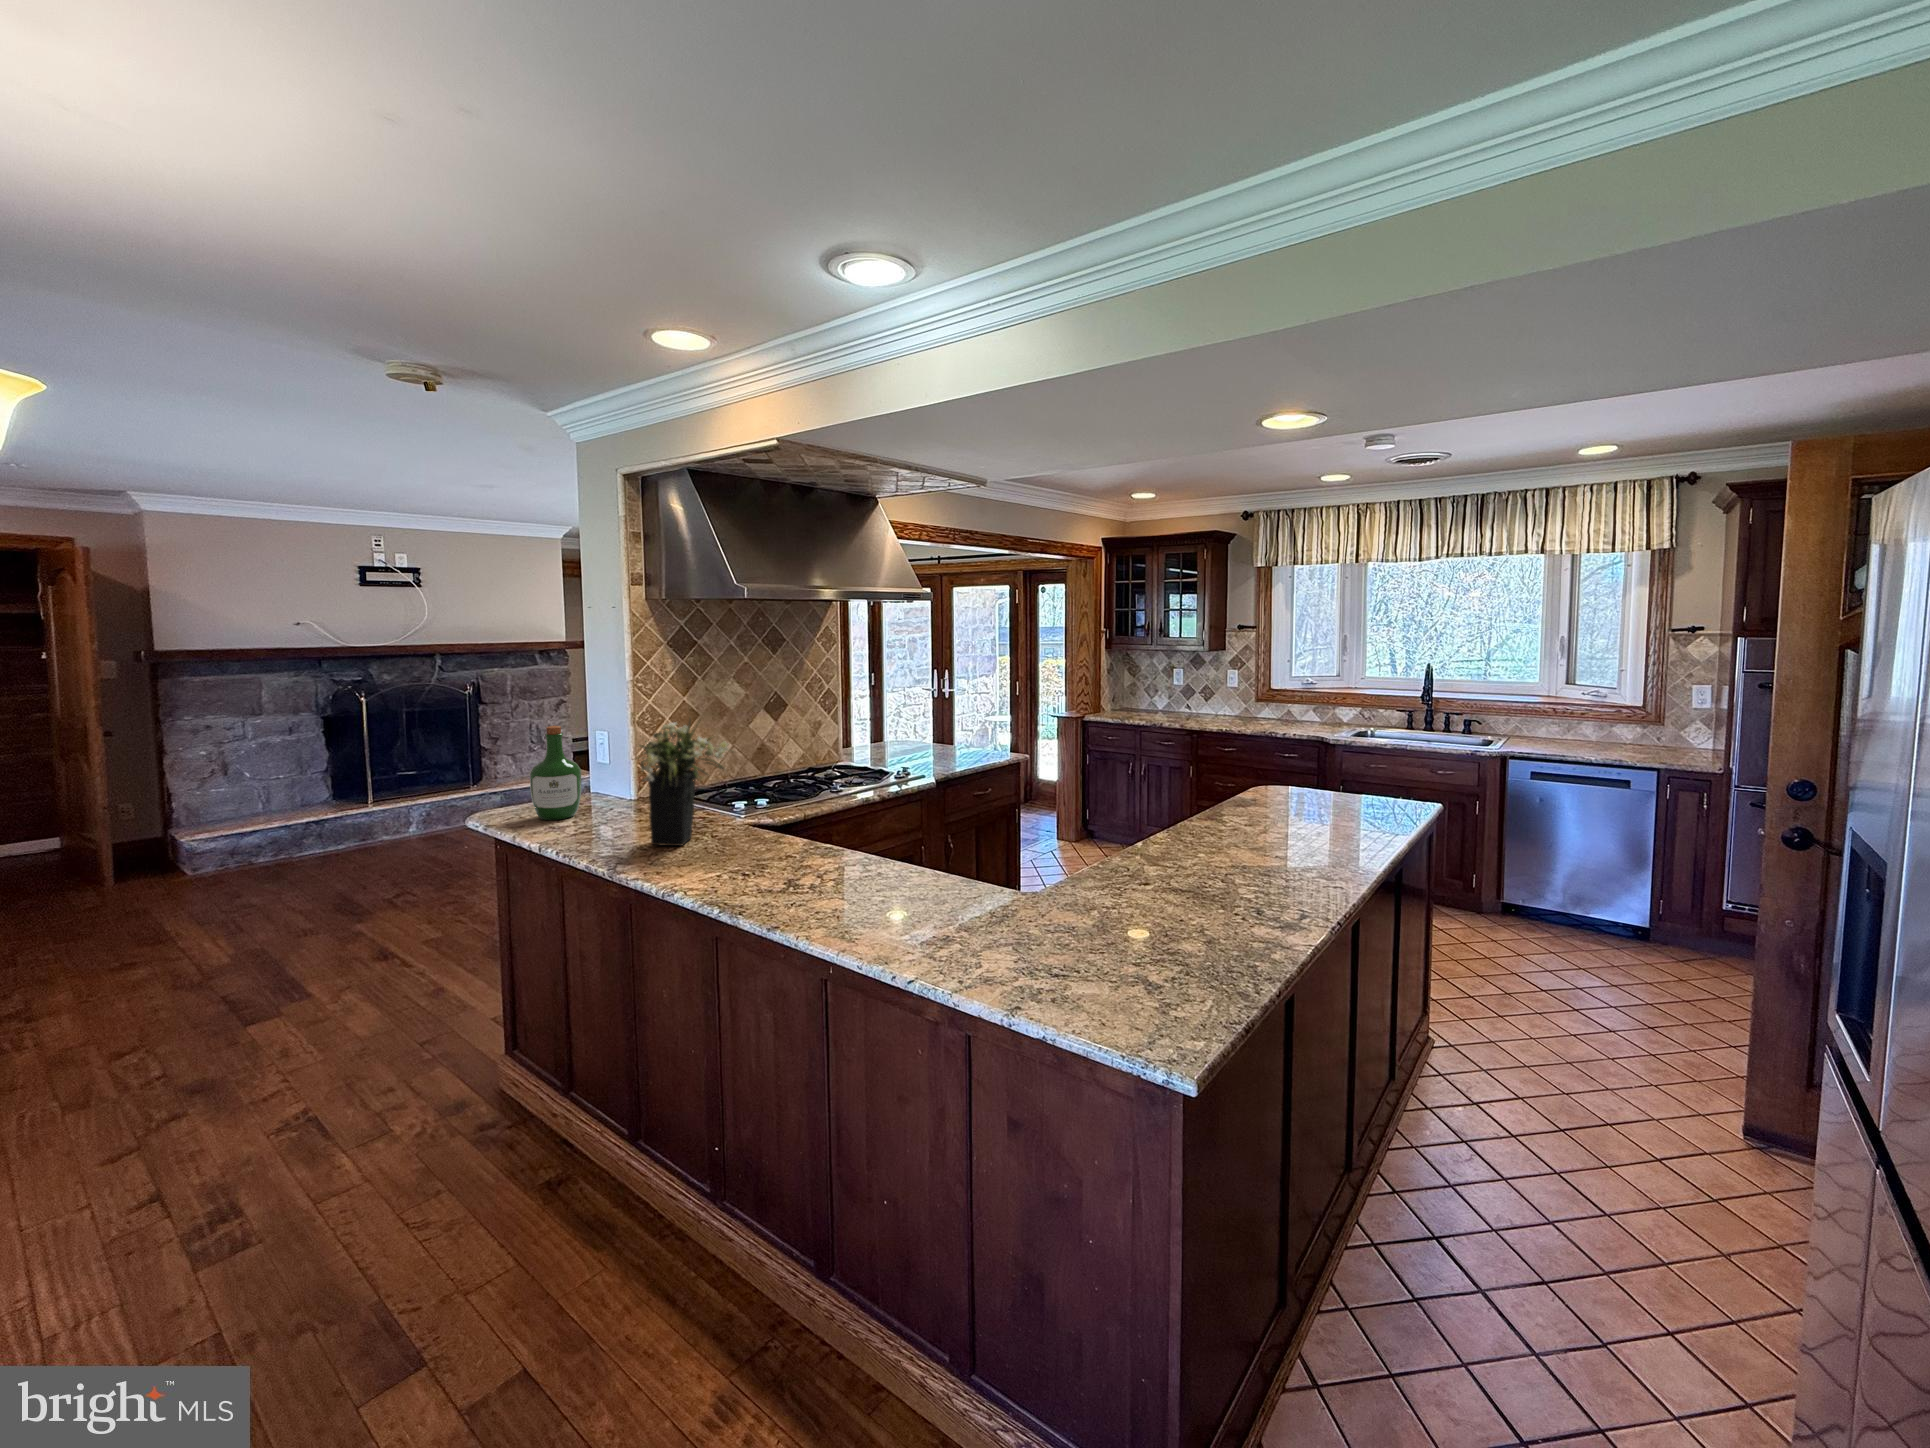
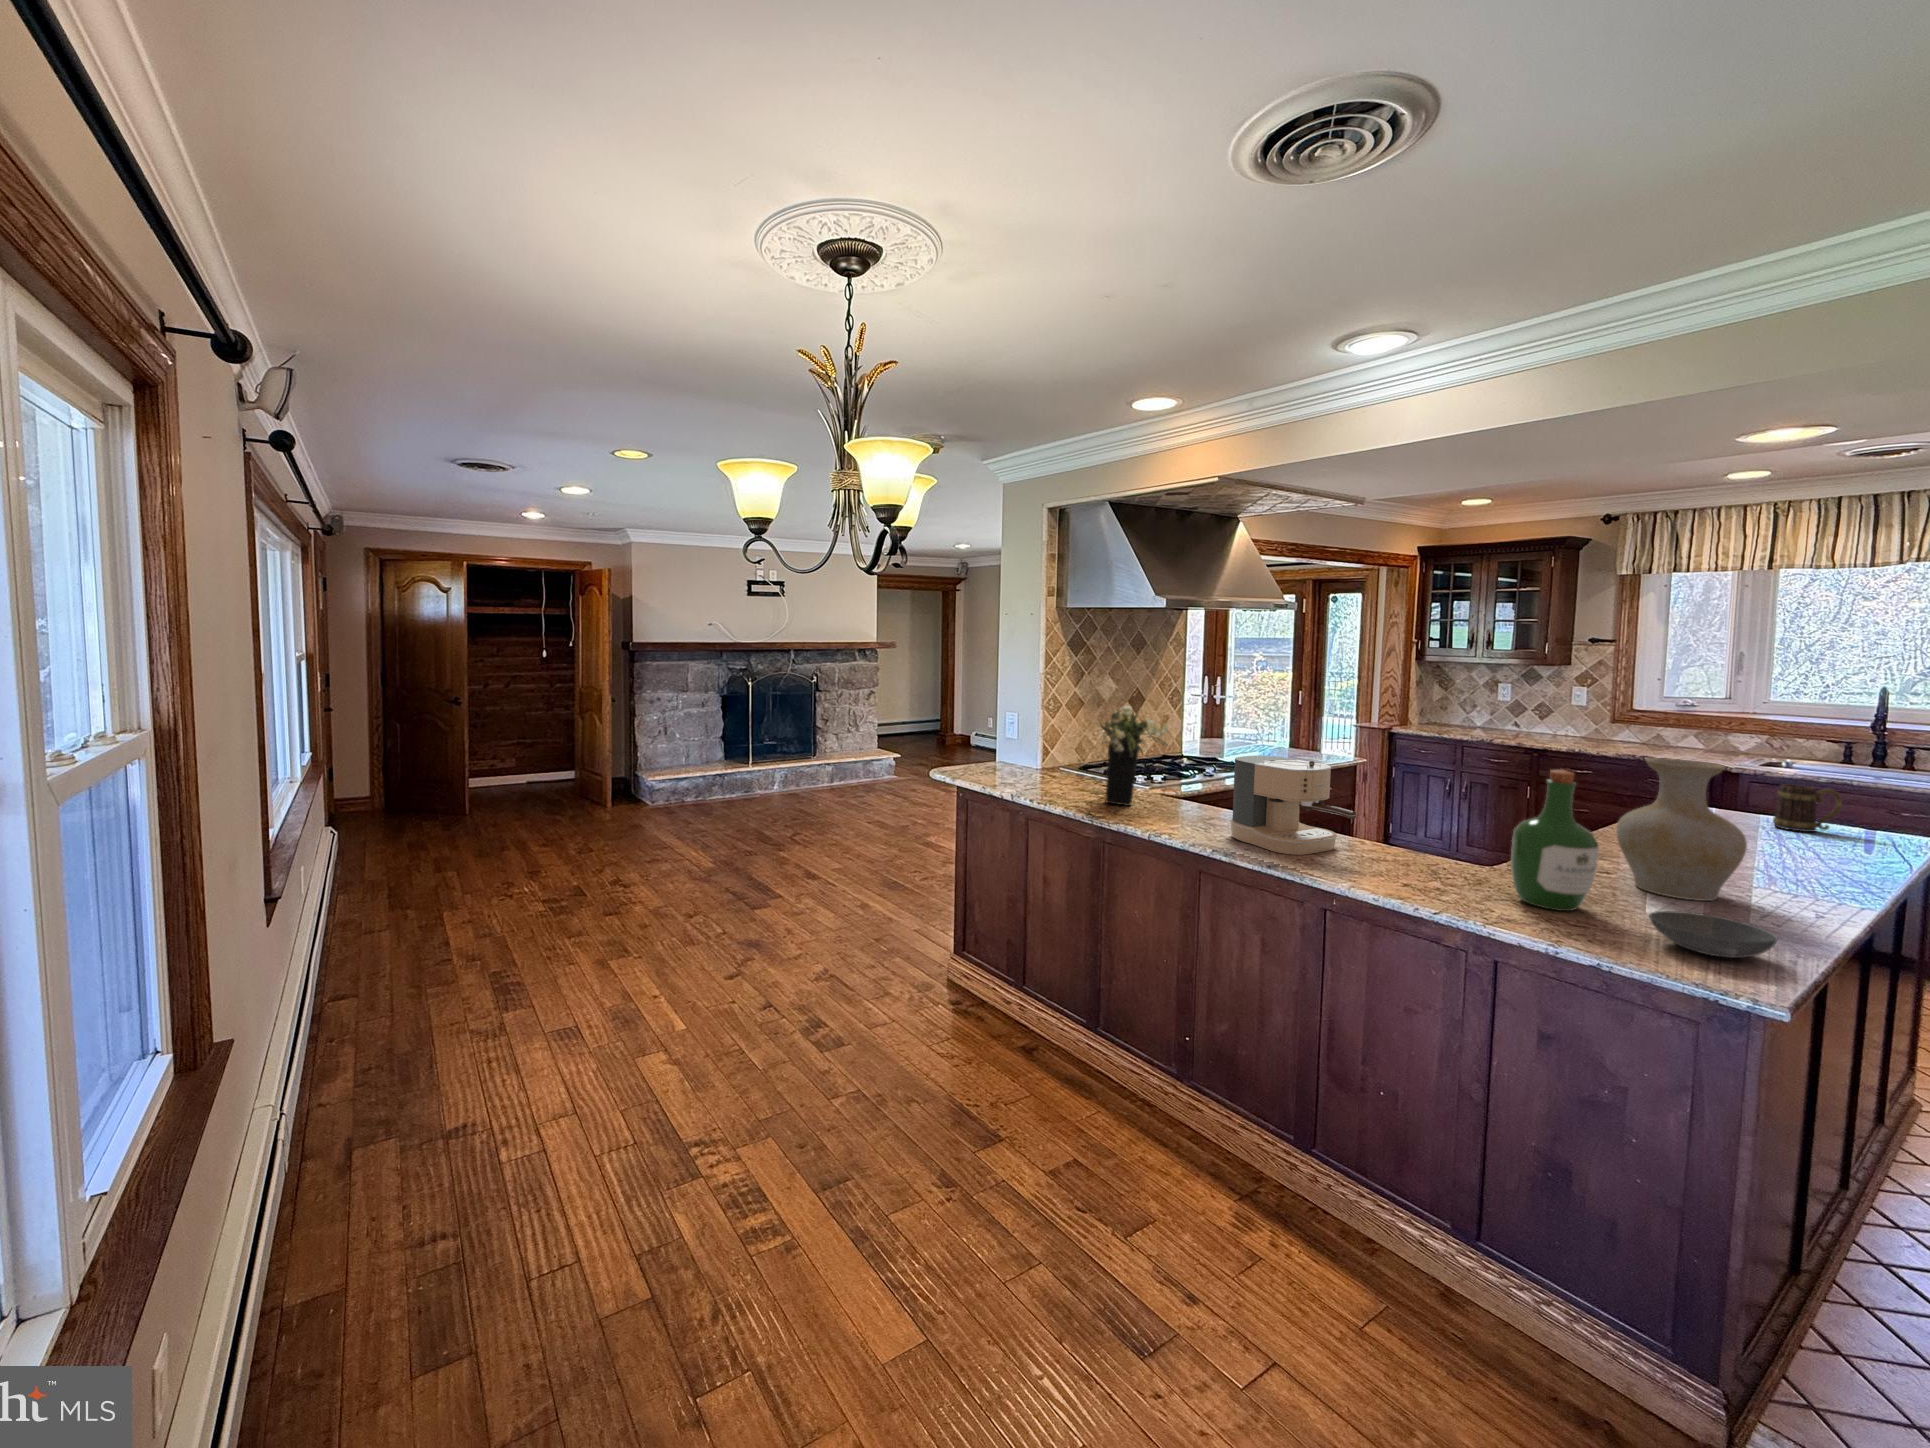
wine bottle: present [529,725,581,820] -> present [1511,769,1599,911]
vase: none [1121,758,1223,910] -> present [1616,758,1747,901]
mug: none [1313,762,1358,806] -> present [1773,784,1842,832]
coffee maker: none [755,778,871,901] -> present [1230,756,1356,855]
bowl: none [1085,940,1191,997] -> present [1649,911,1777,958]

